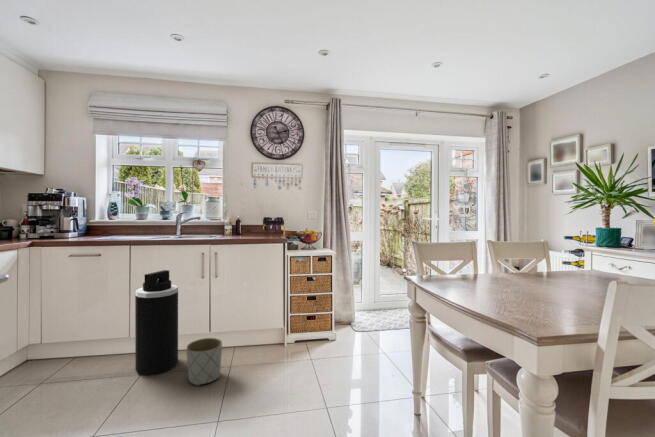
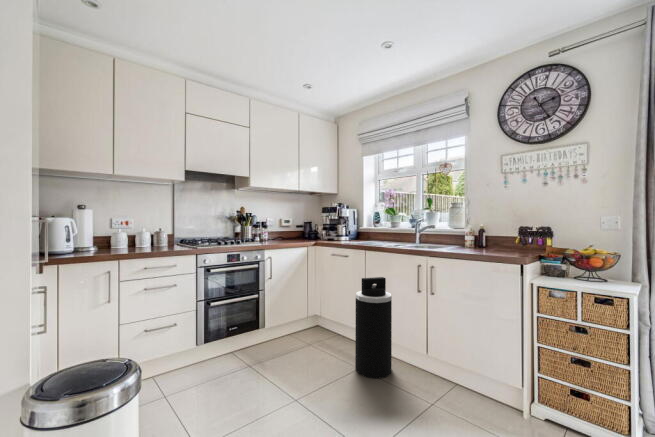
planter: present [187,338,222,386] -> none [379,359,417,414]

